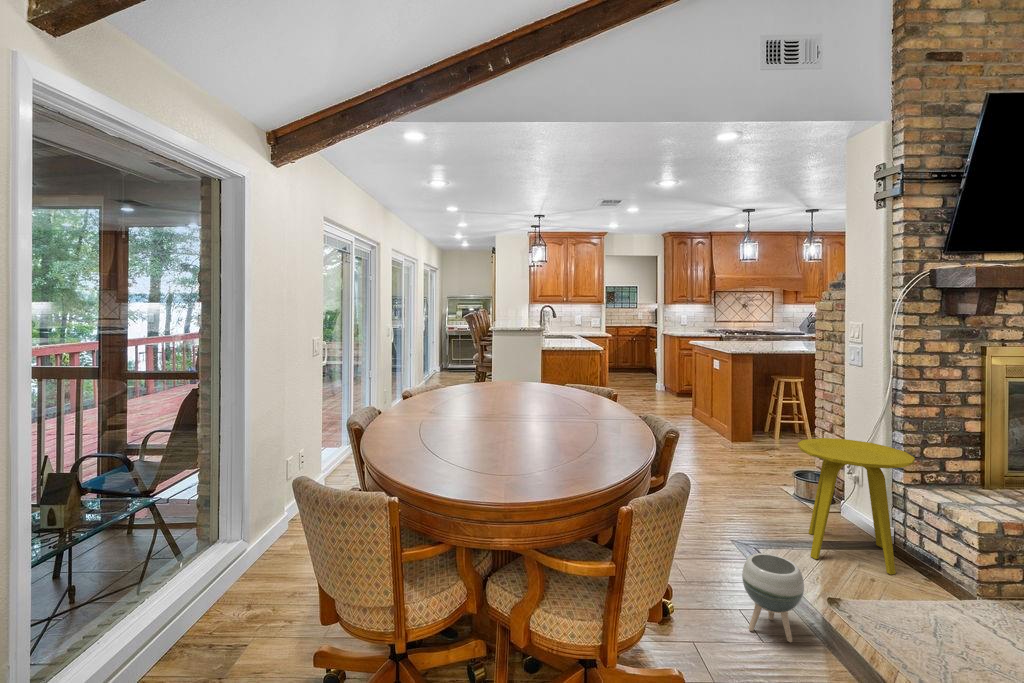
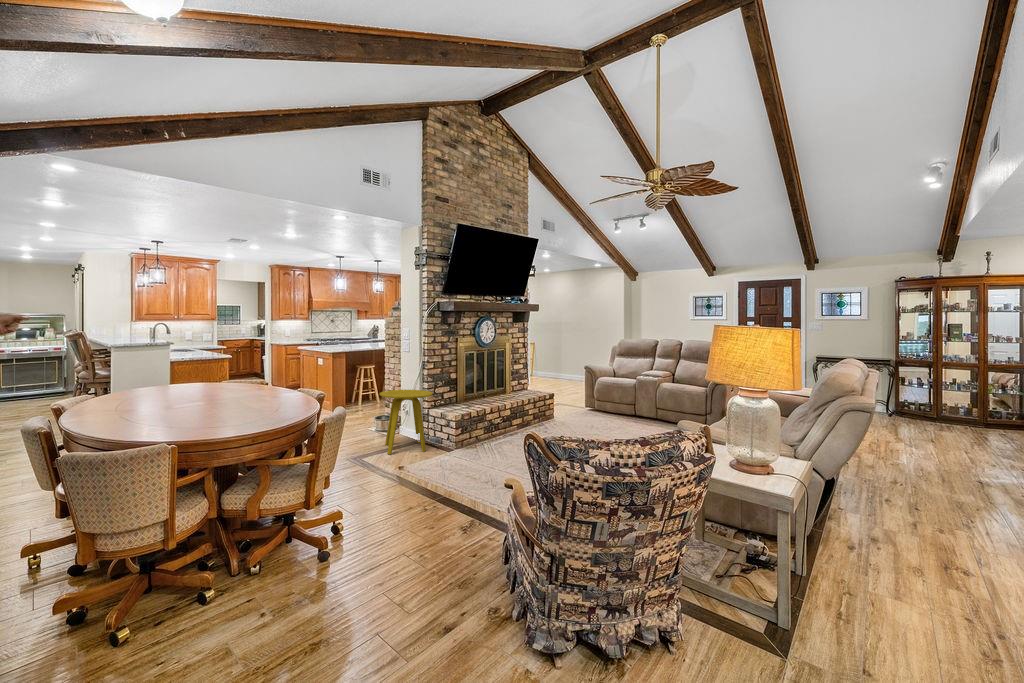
planter: present [742,553,804,642] -> none [357,446,389,490]

